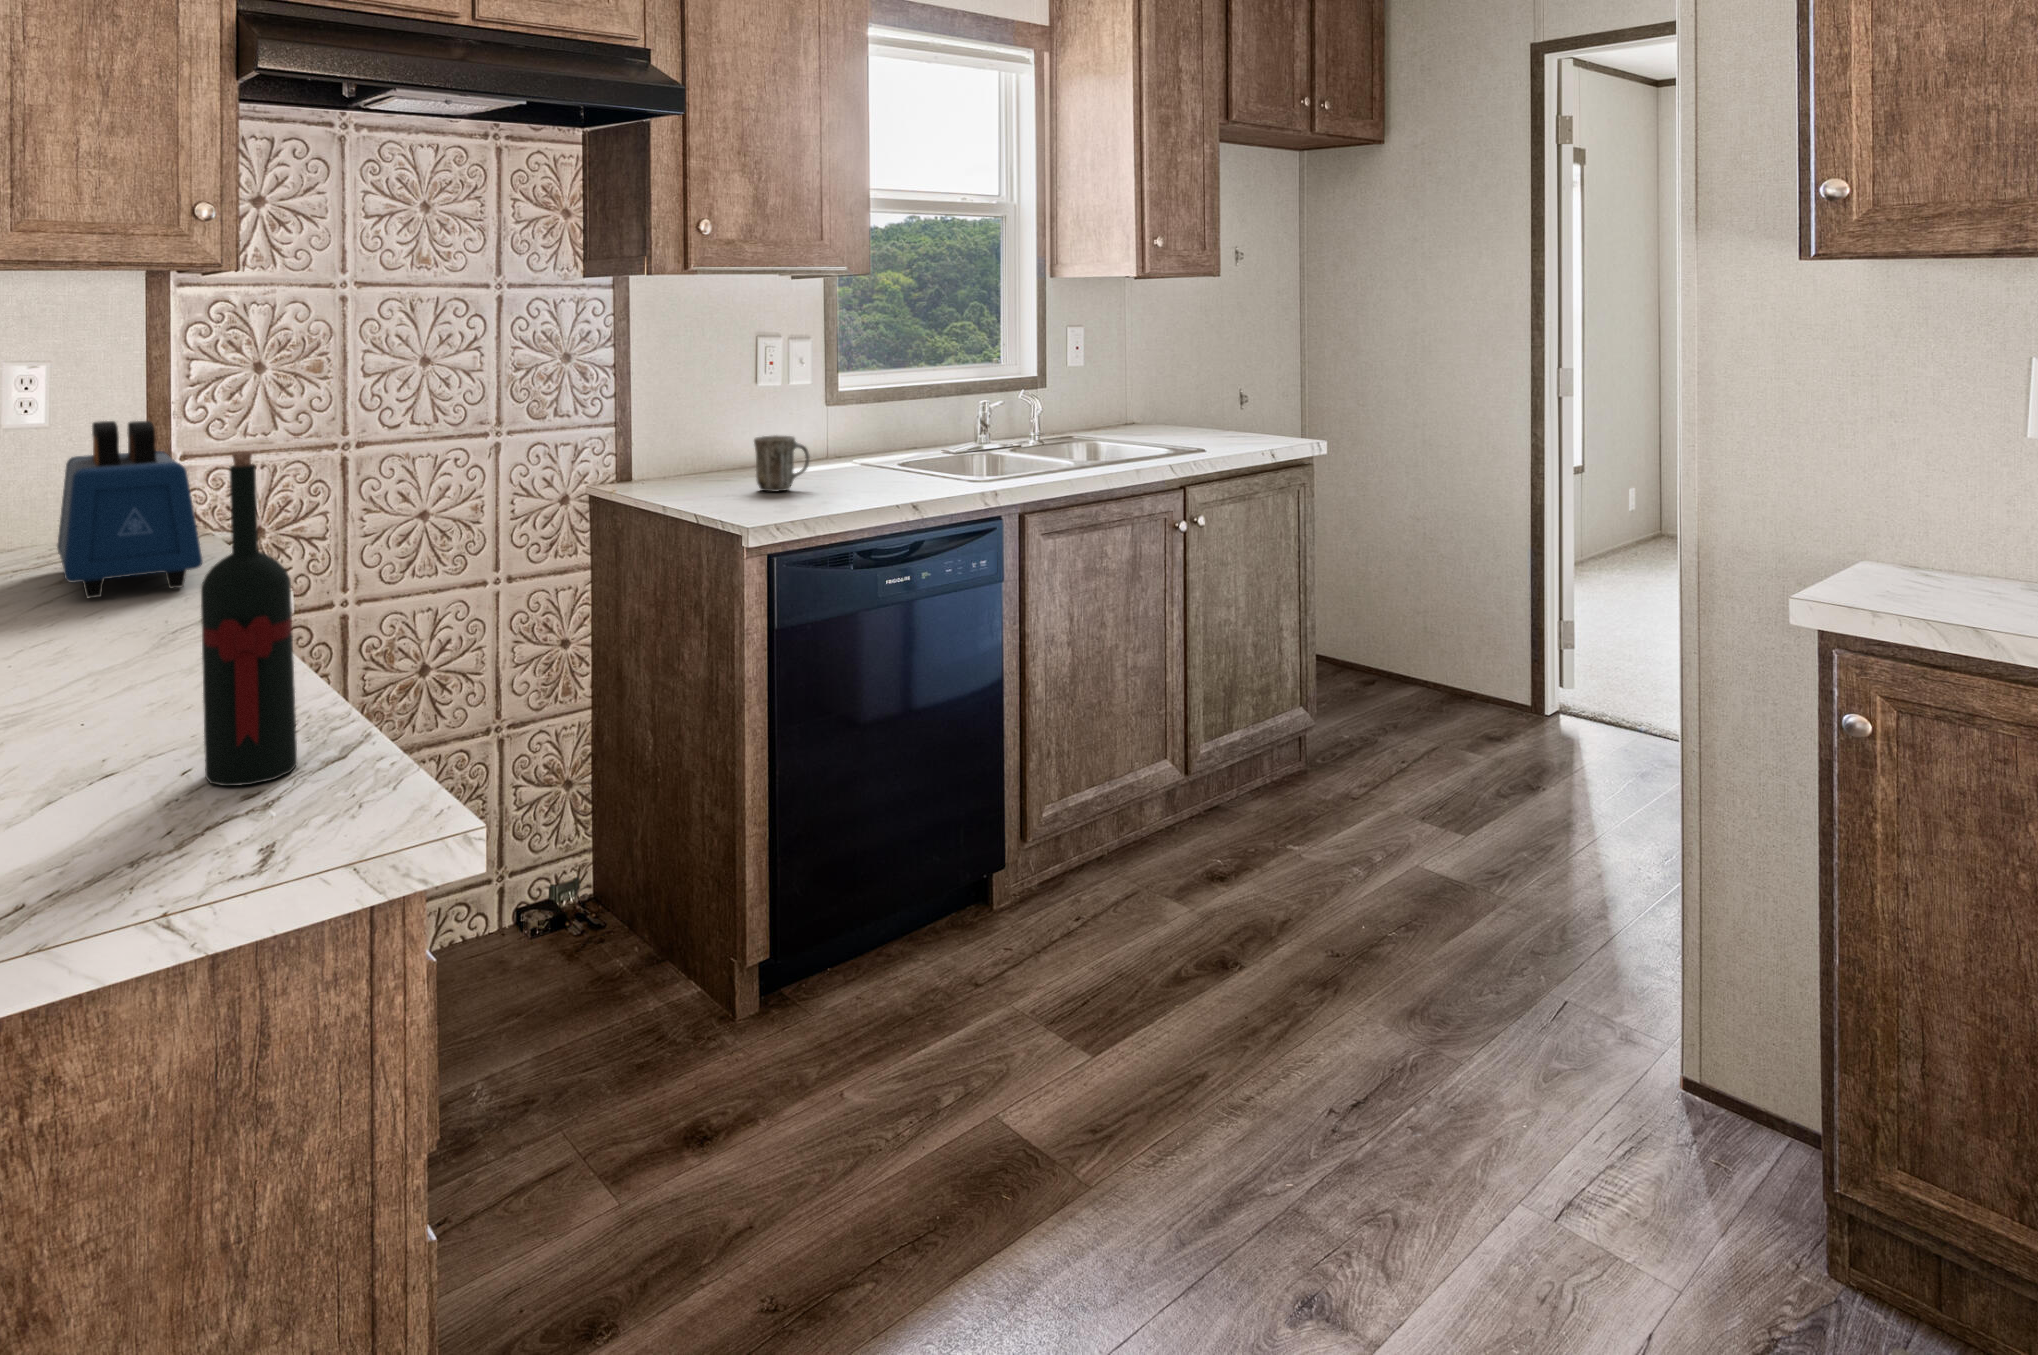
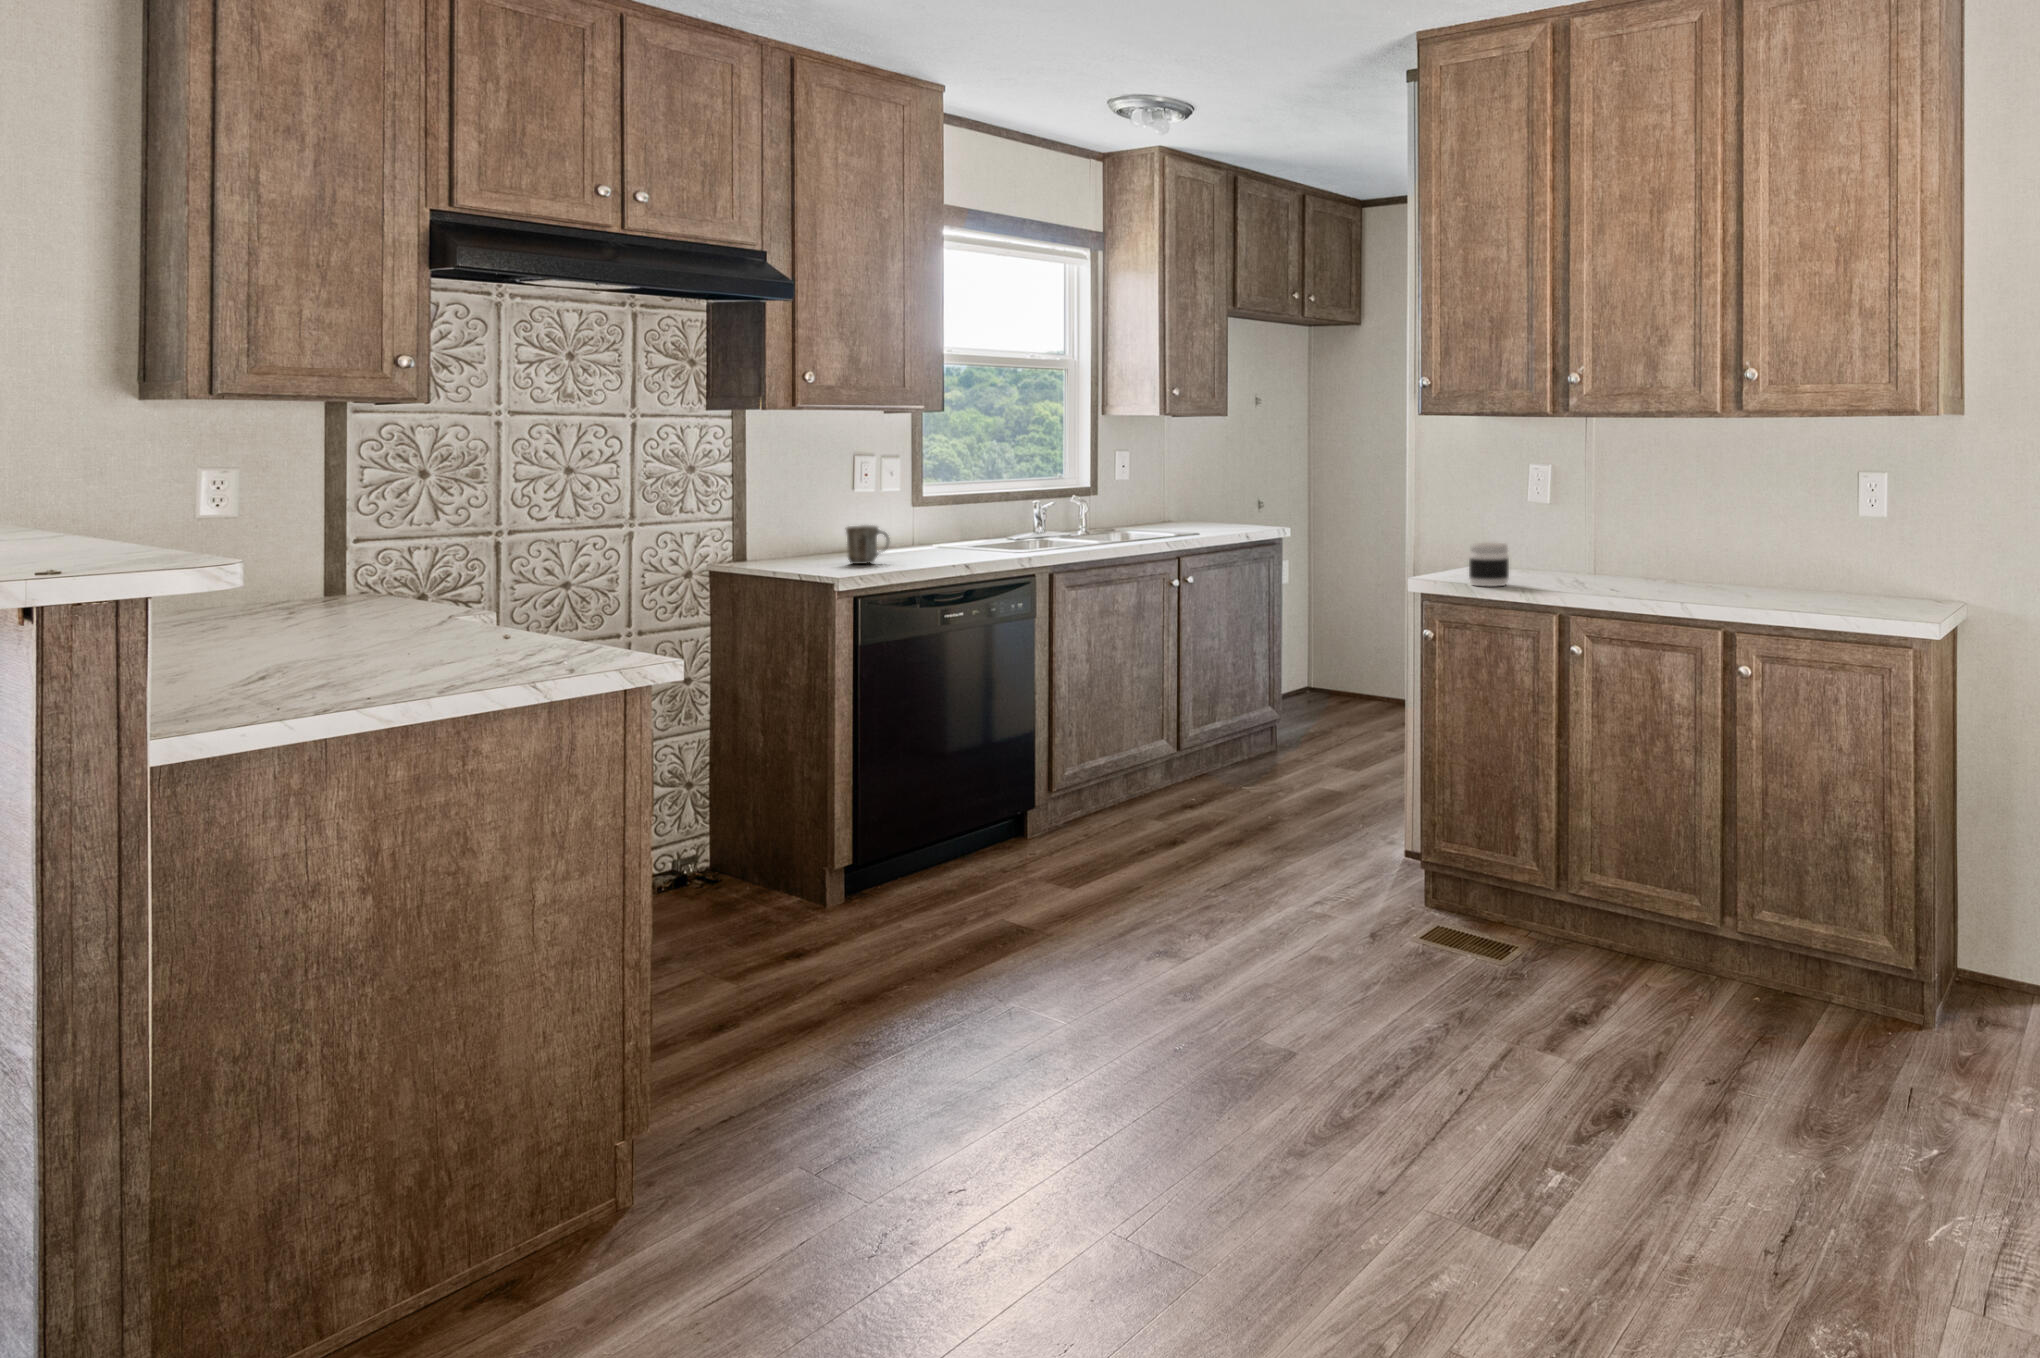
toaster: present [57,421,202,598] -> none [275,508,416,625]
wine bottle: present [201,451,297,786] -> none [499,508,554,674]
jar: none [1906,502,2017,598] -> present [1469,542,1509,587]

